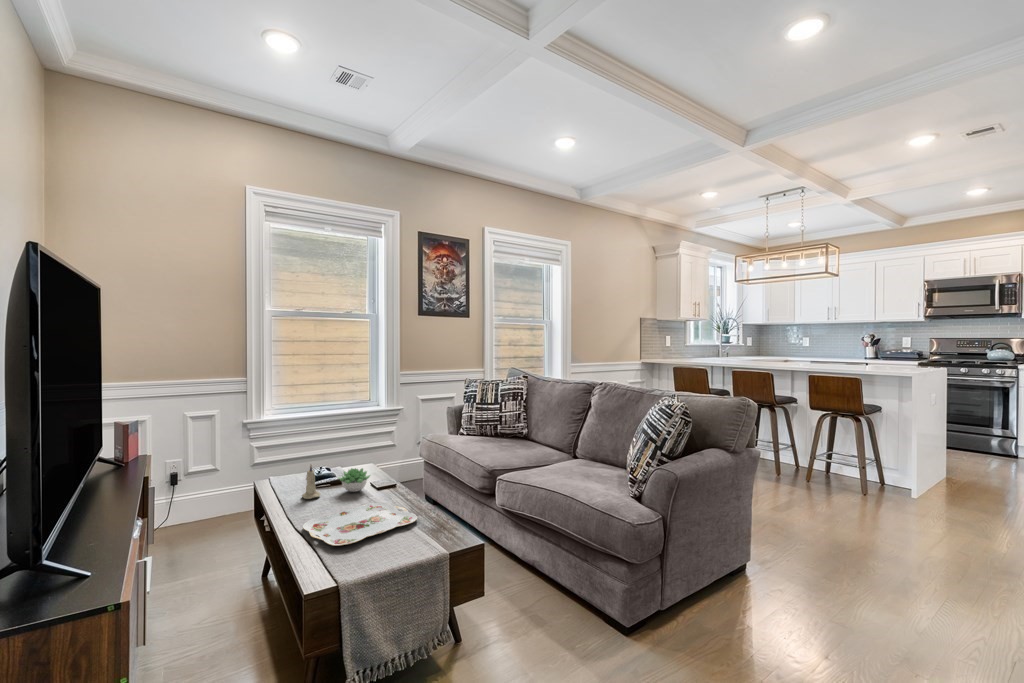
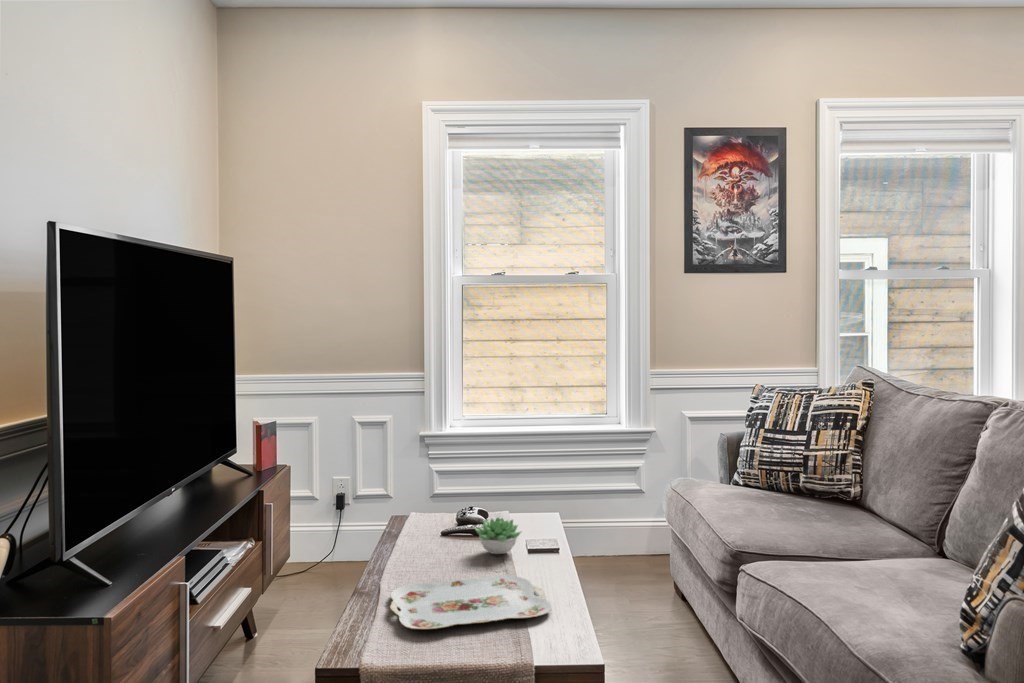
candle: present [302,465,321,499] -> none [425,503,450,555]

